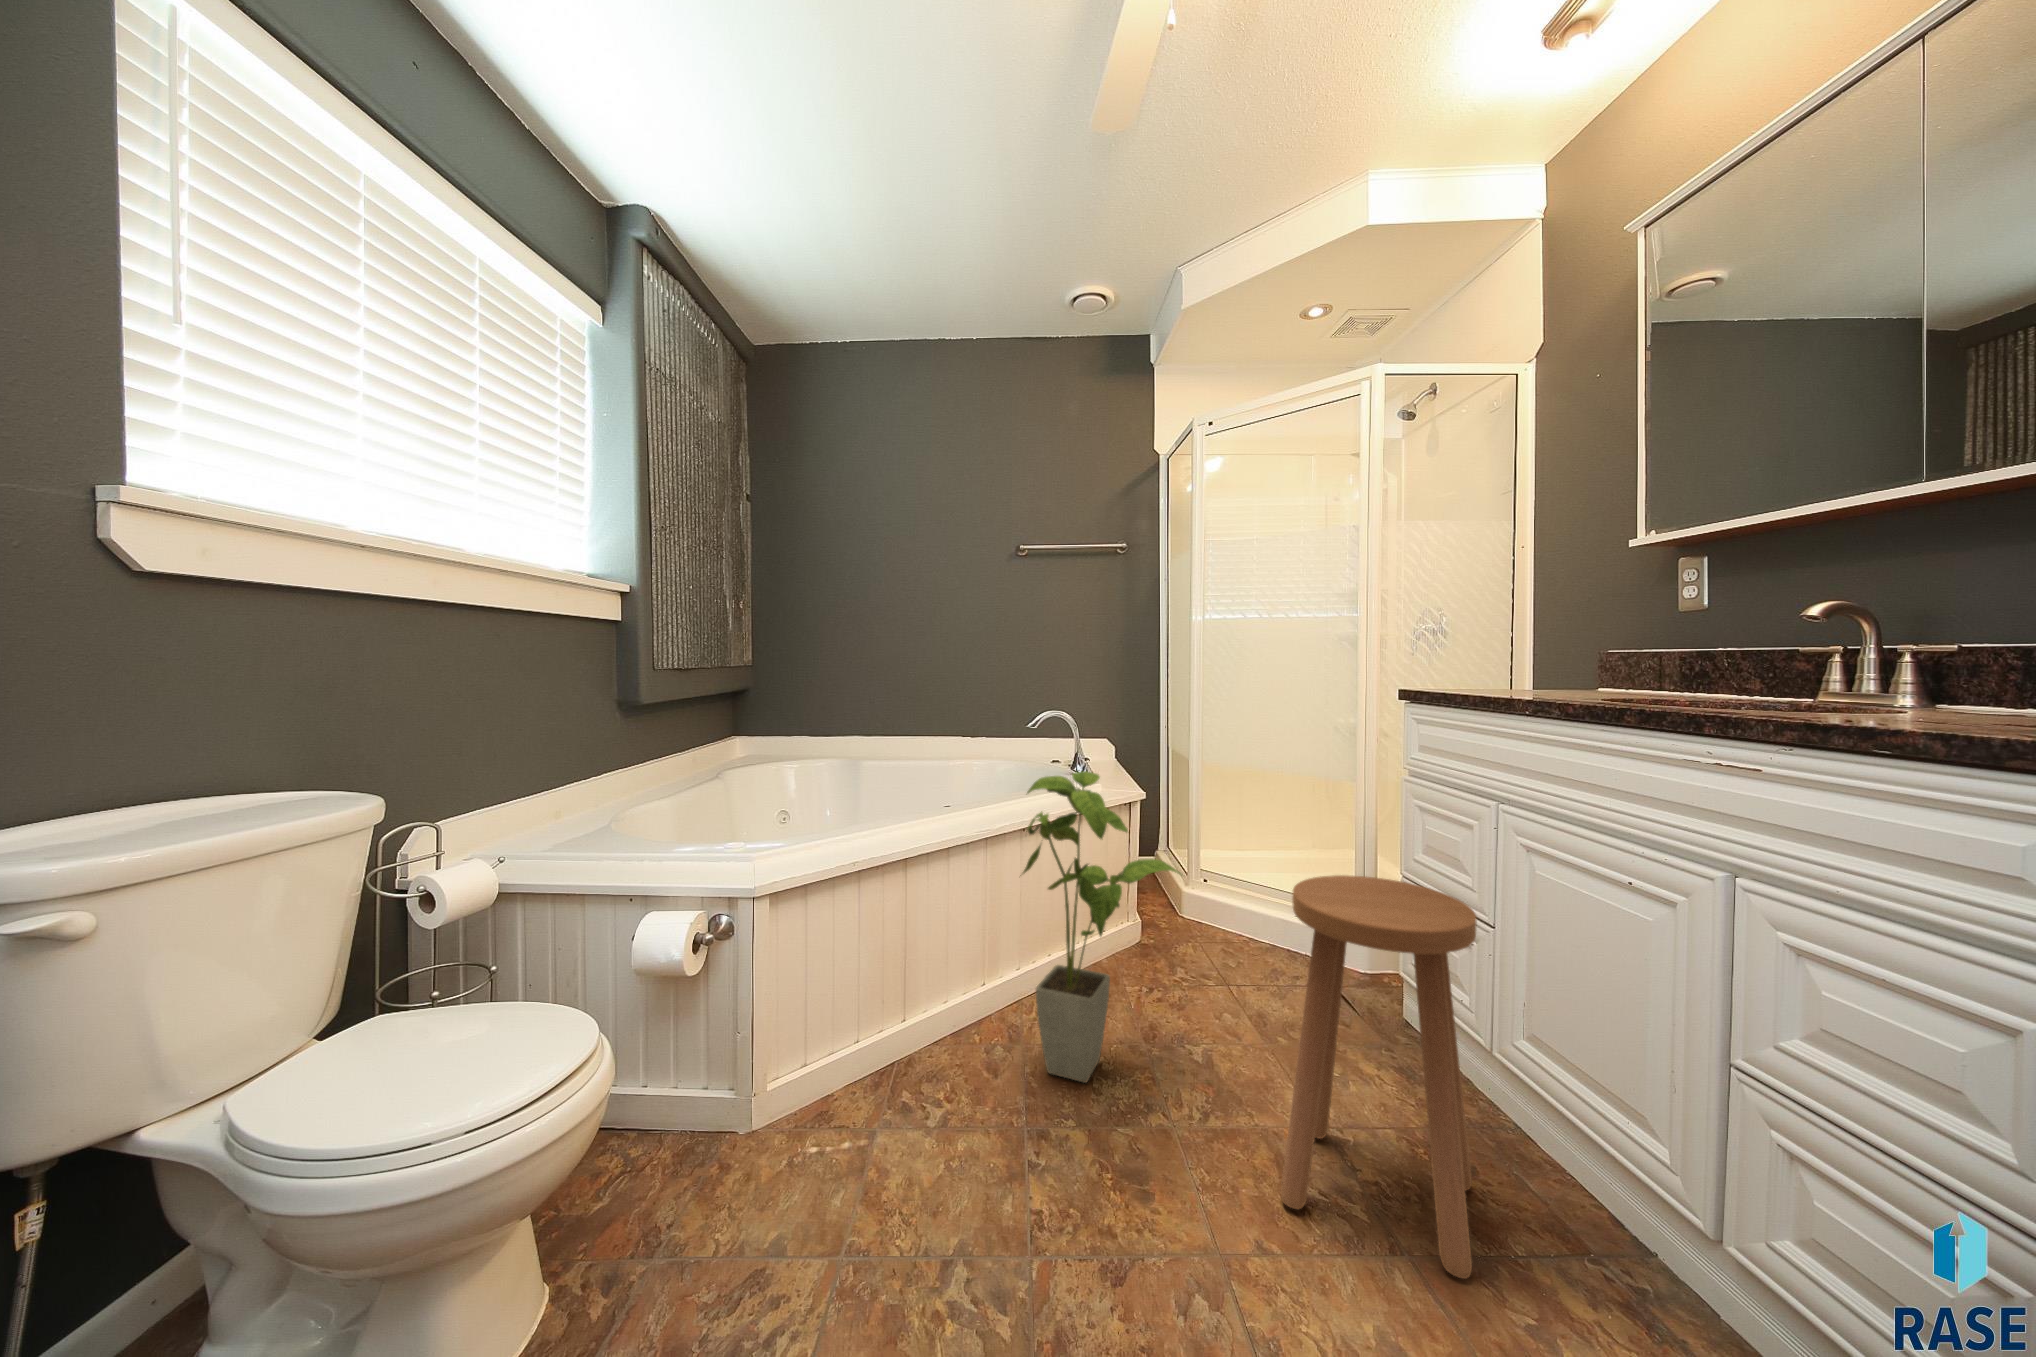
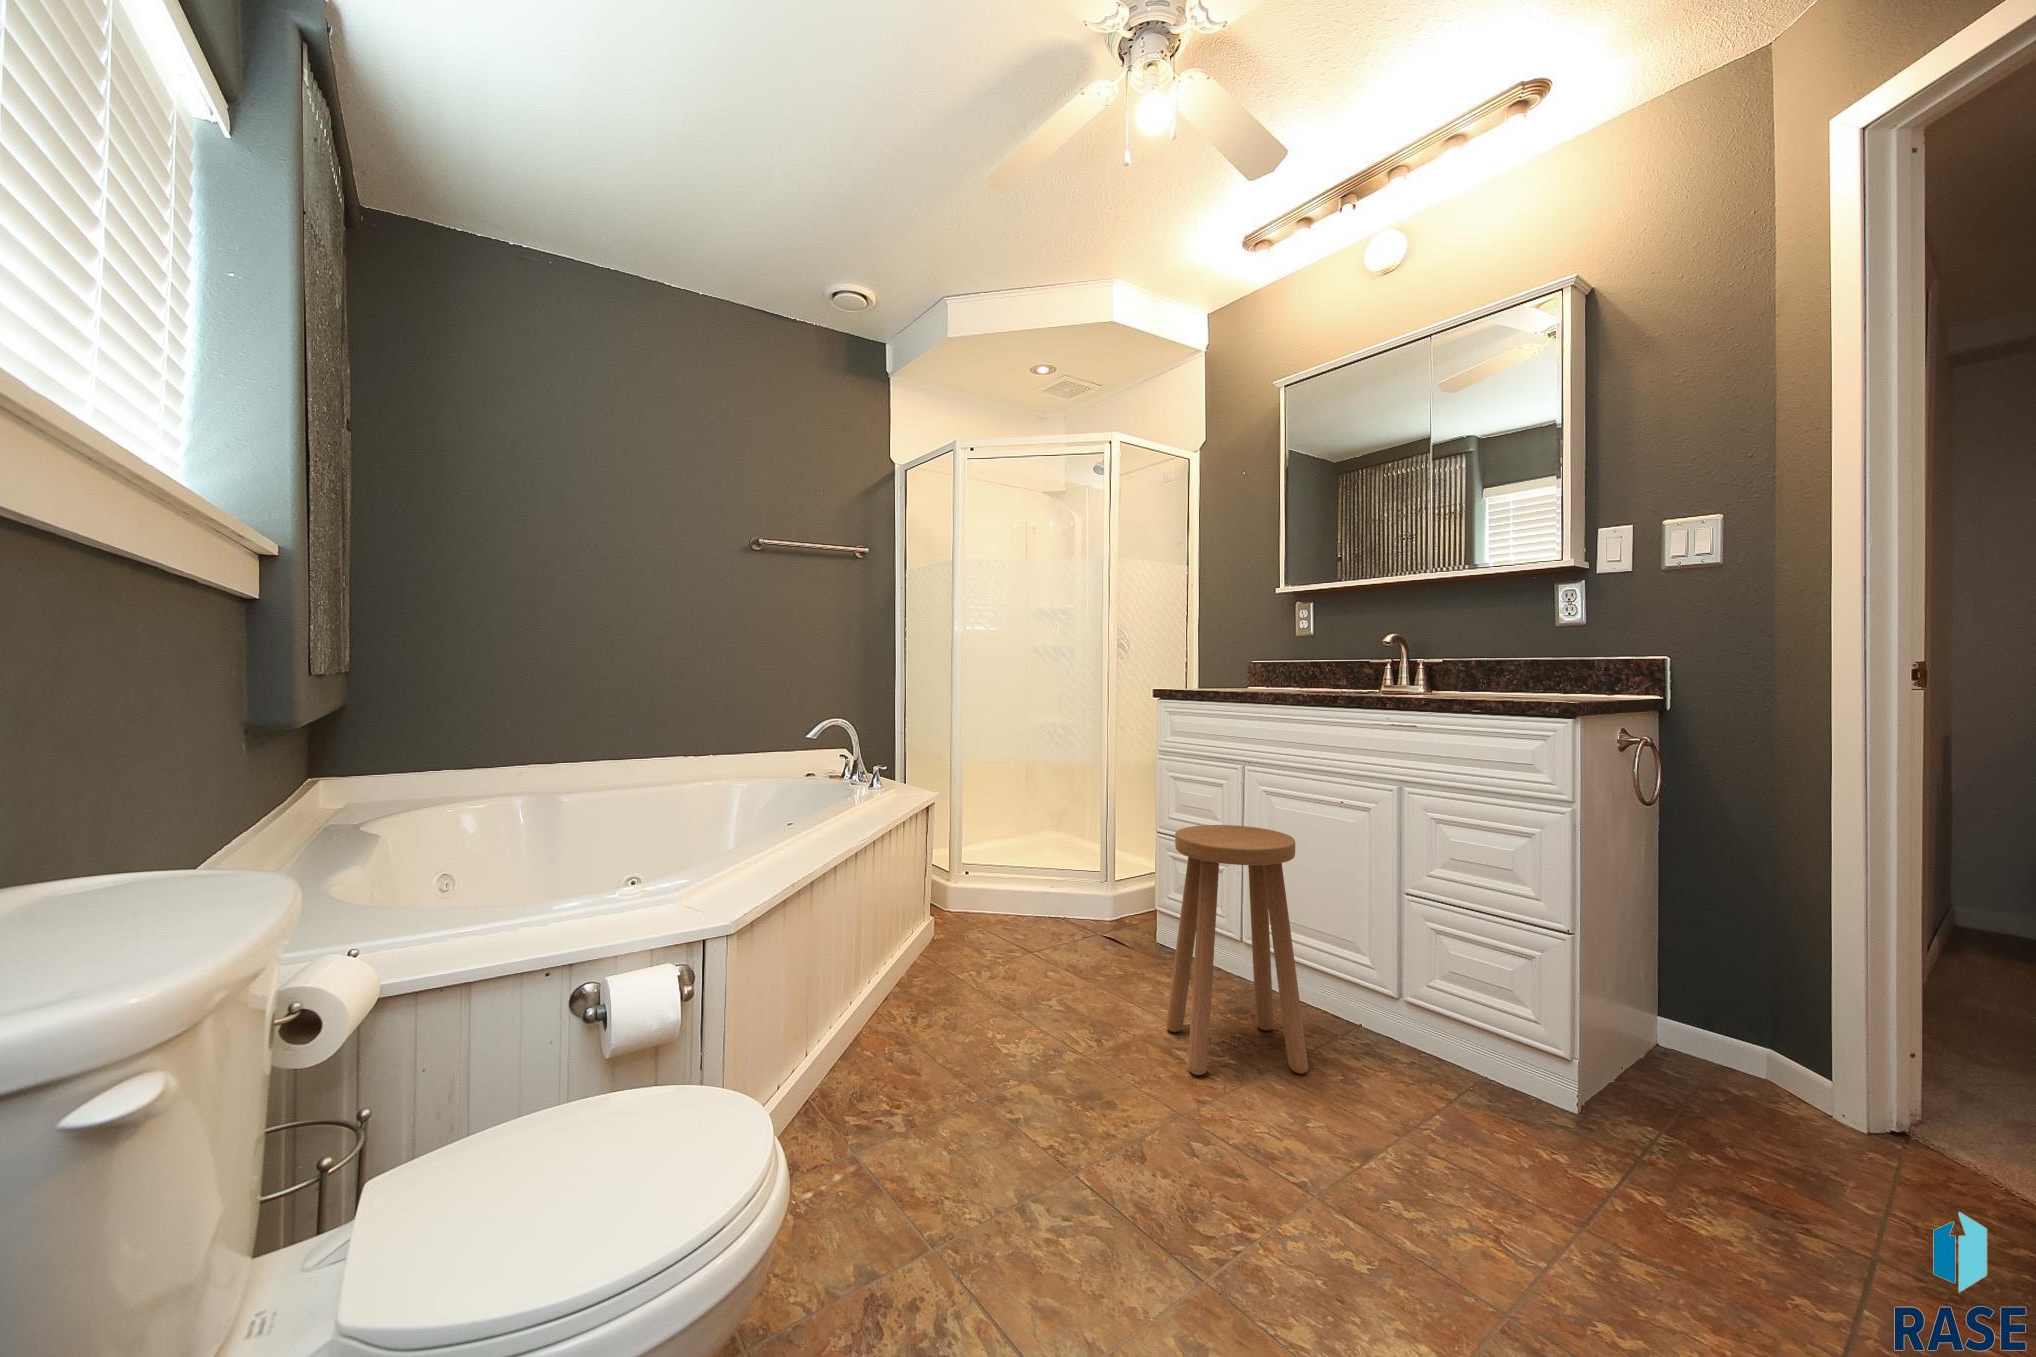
house plant: present [1020,771,1181,1083] -> none [918,765,1061,1057]

